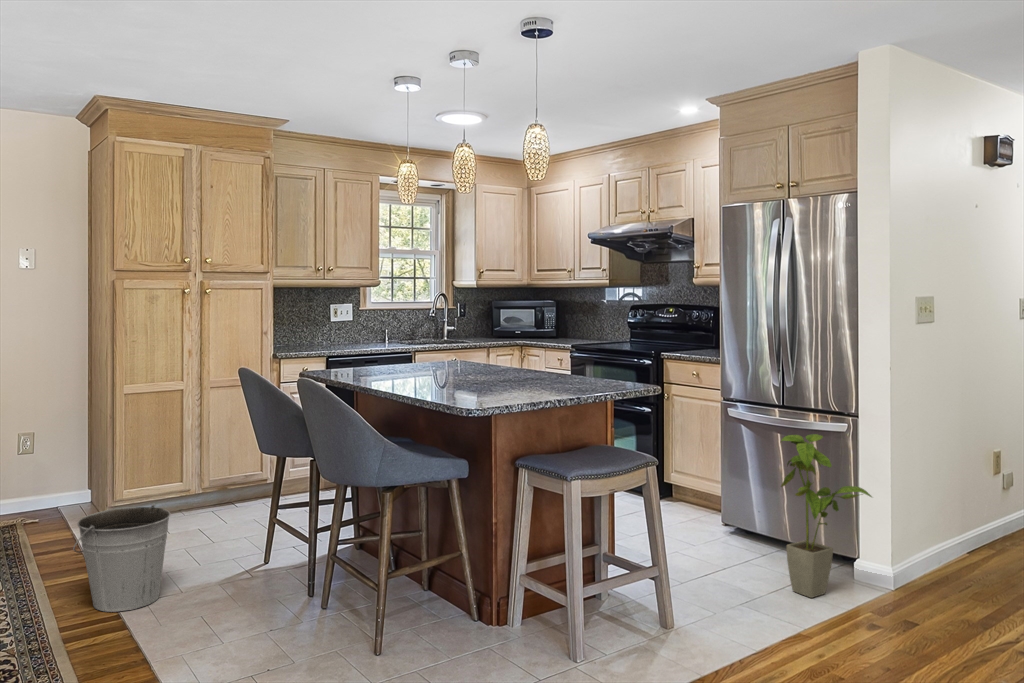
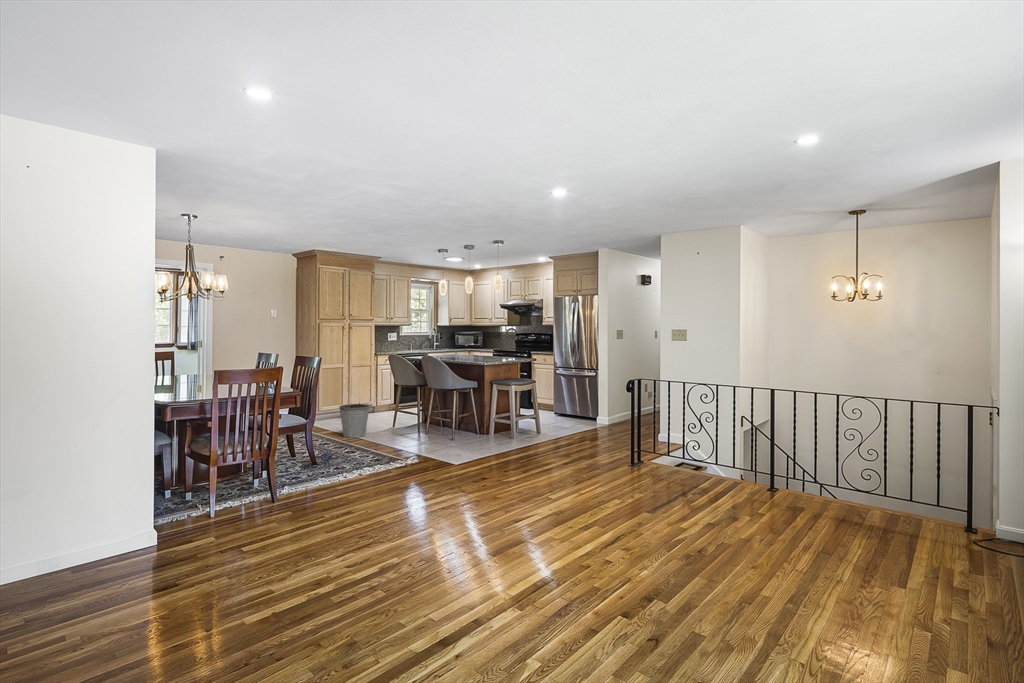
house plant: present [781,434,872,598] -> none [575,374,603,427]

